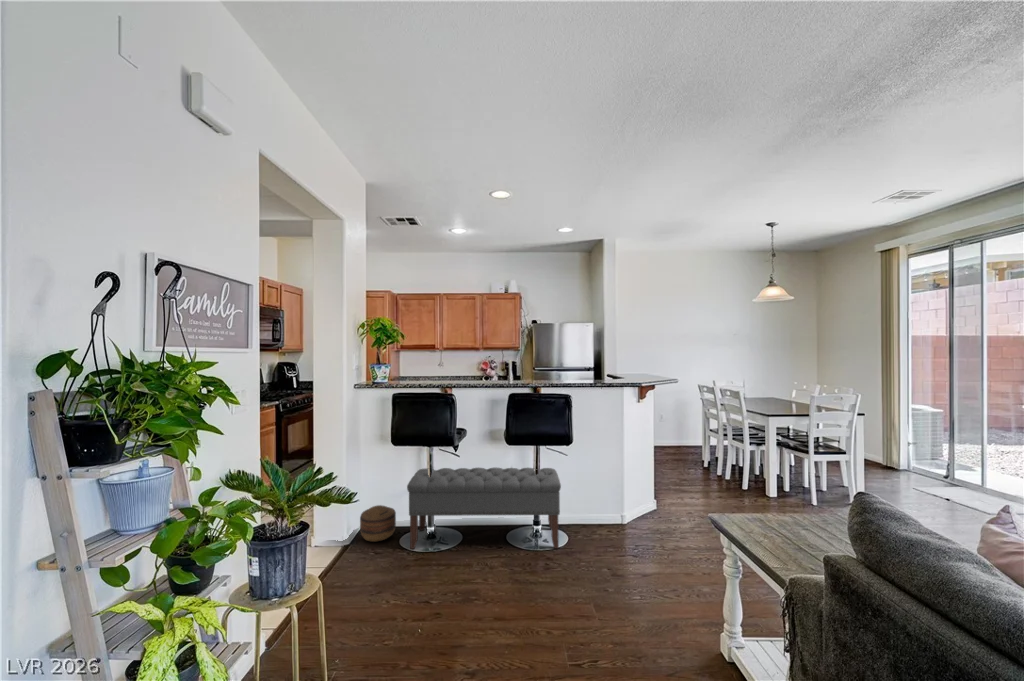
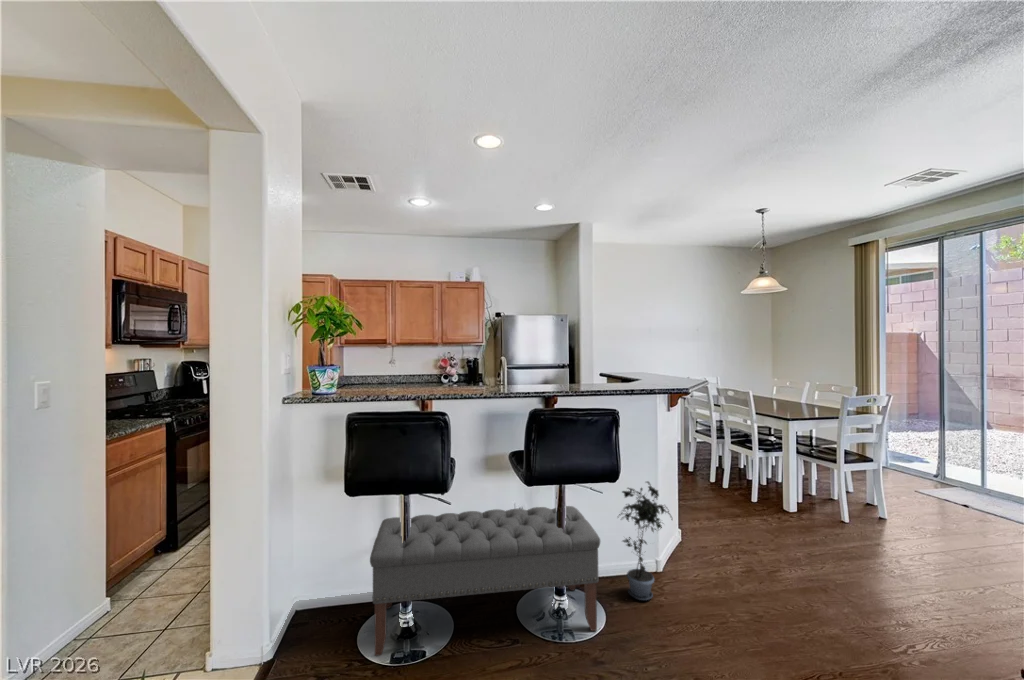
potted plant: none [584,452,621,538] -> present [619,481,672,600]
basket: present [360,505,396,541] -> none [291,580,349,645]

